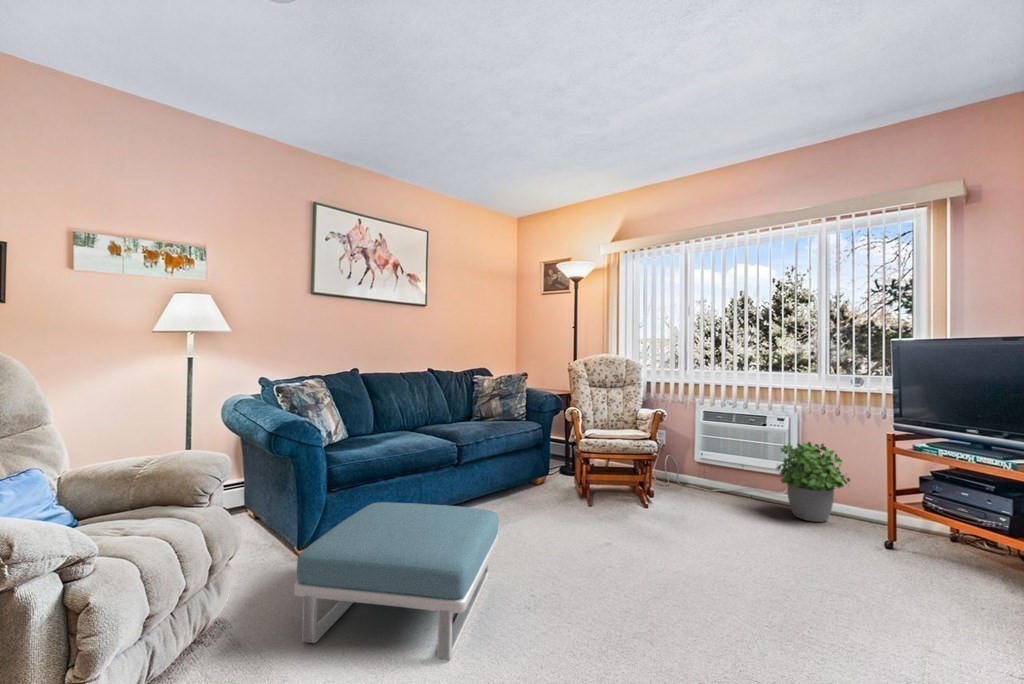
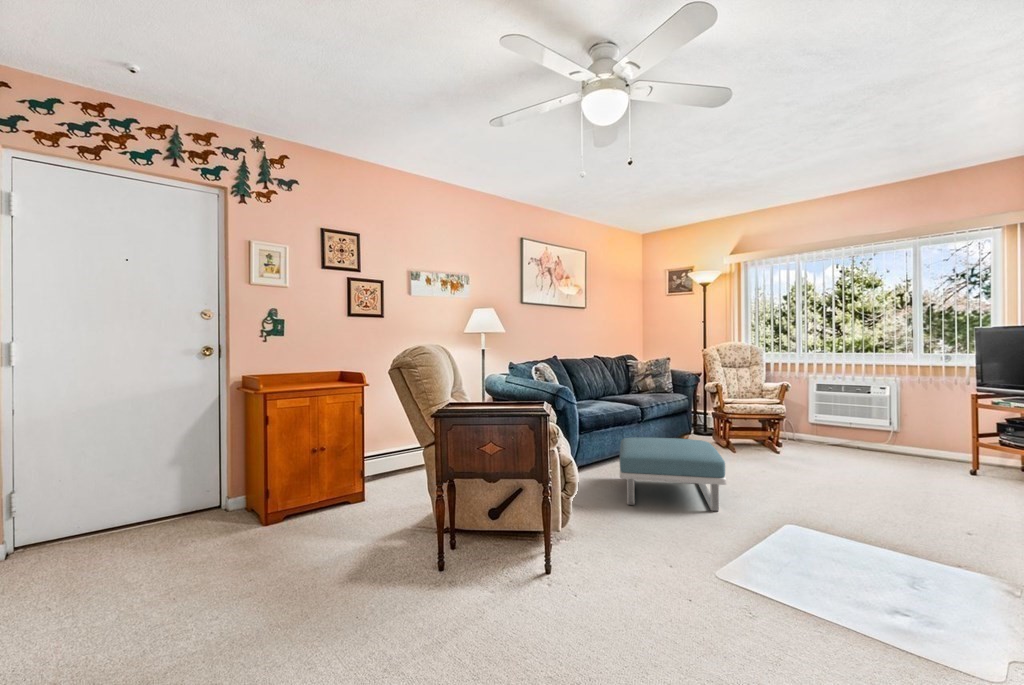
potted plant: present [776,442,850,522] -> none [881,402,942,460]

